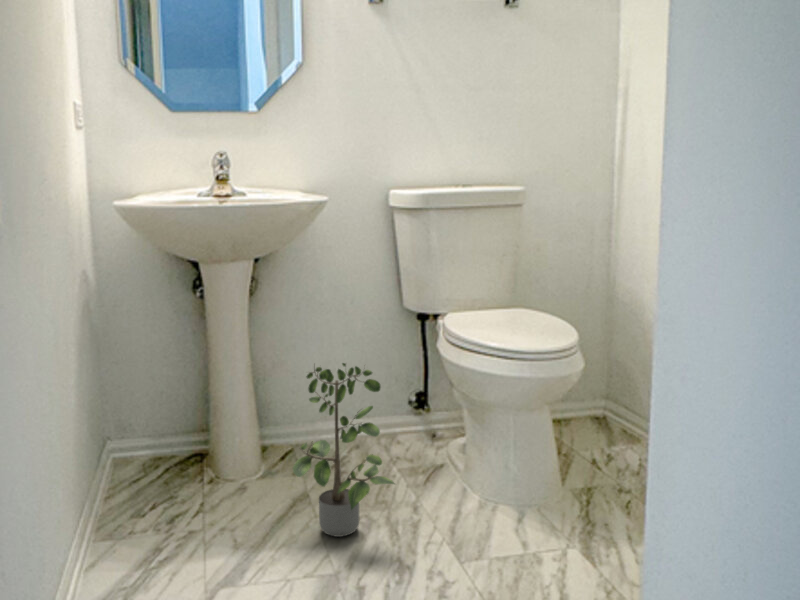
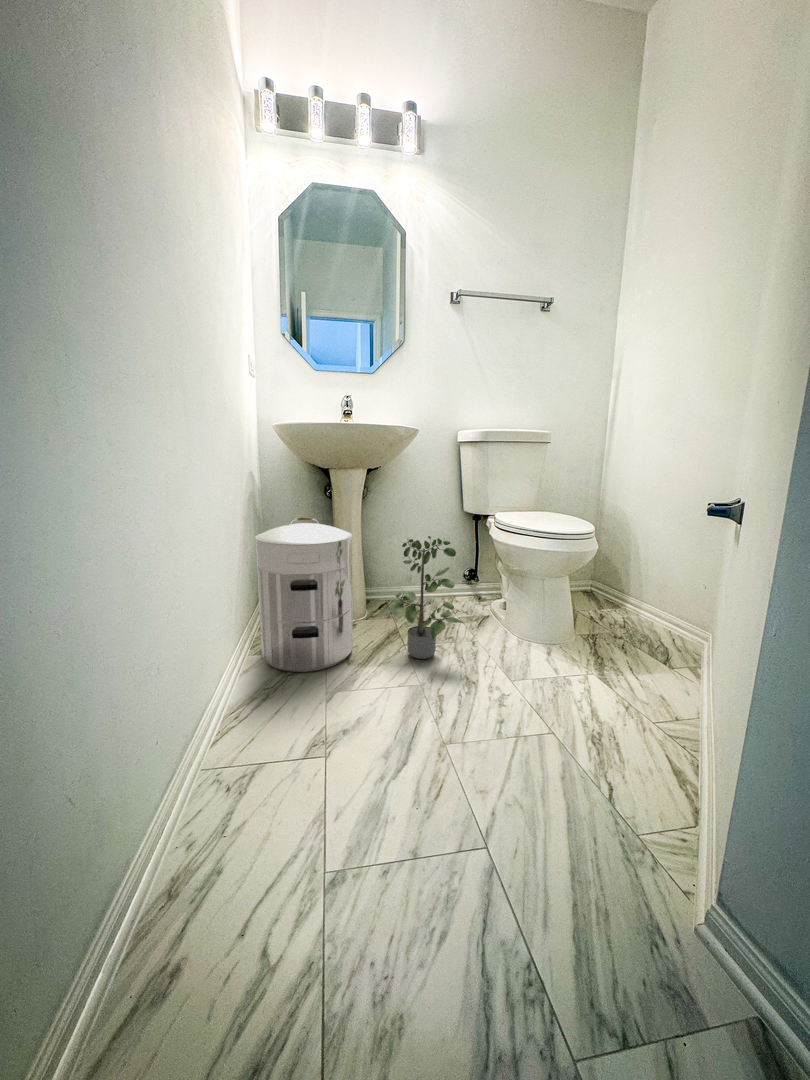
waste bin: none [93,342,240,565] -> present [255,517,353,672]

